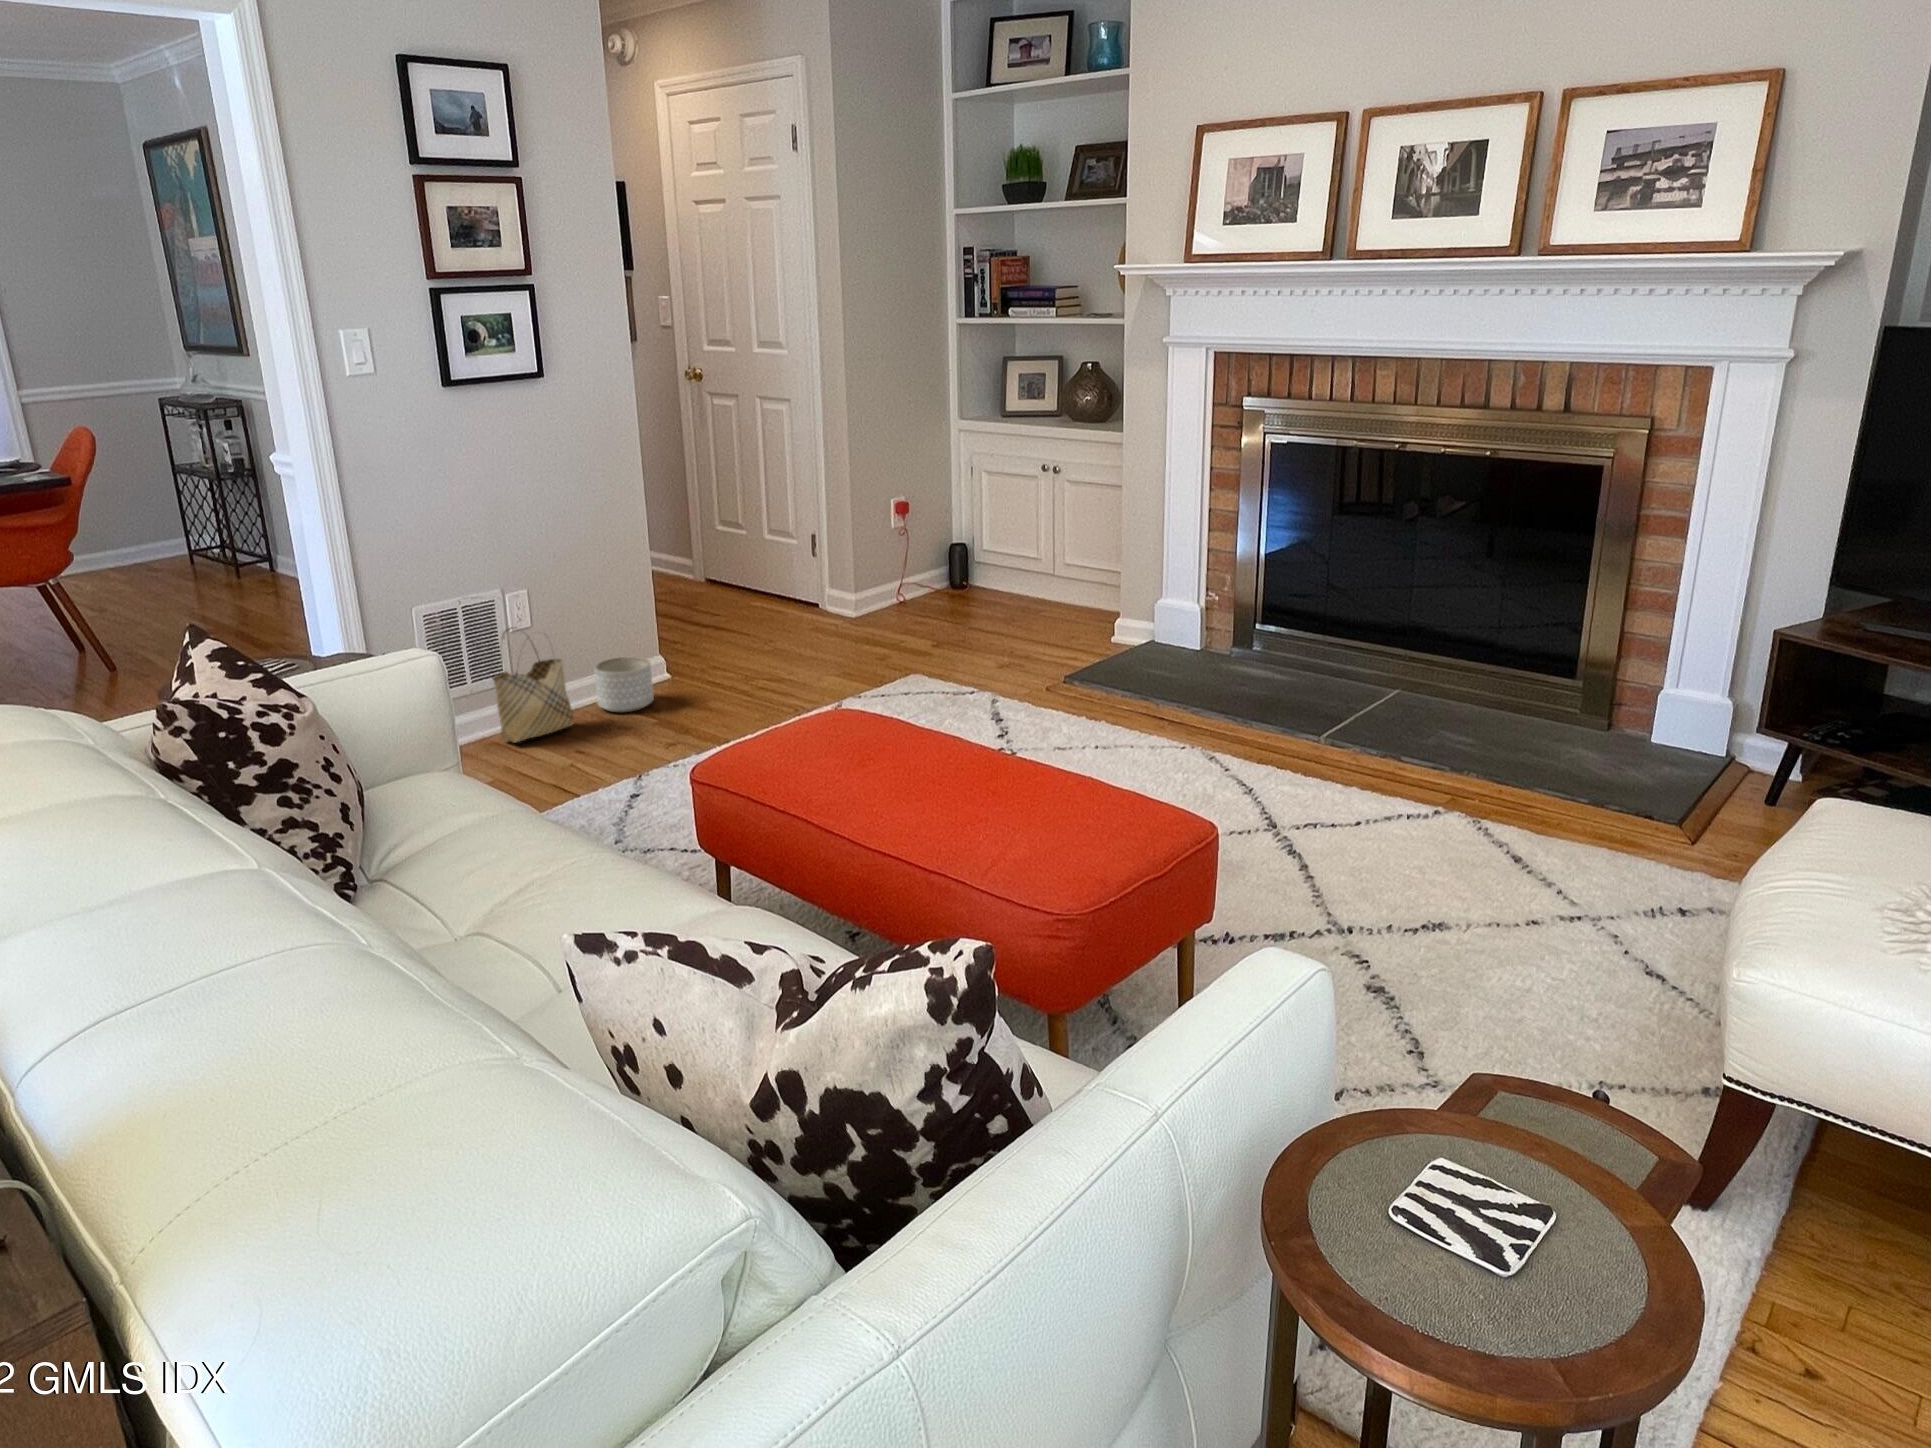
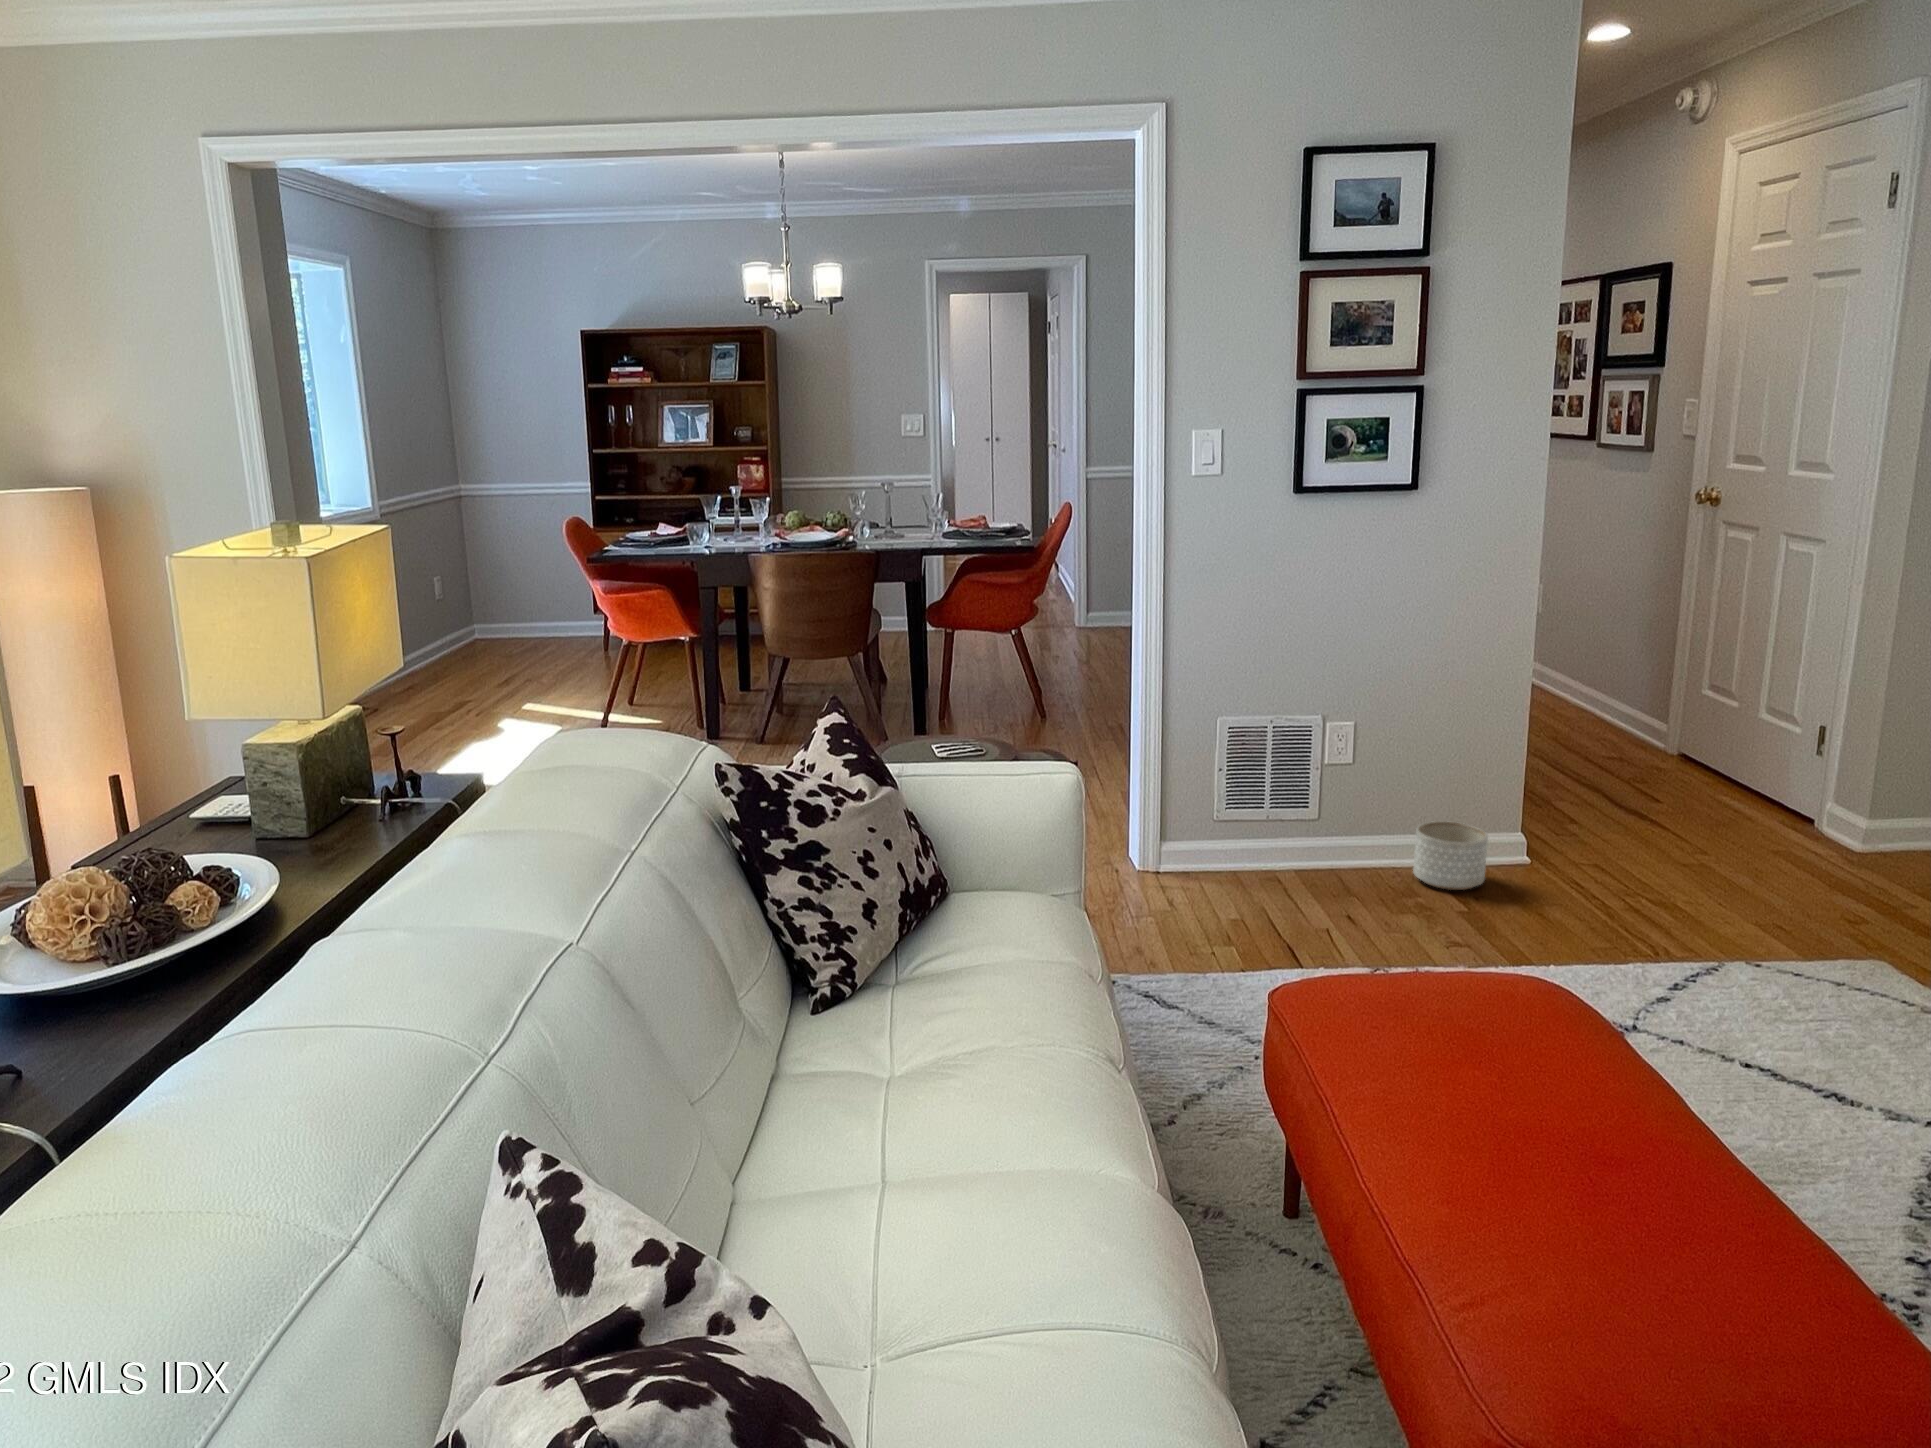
woven basket: present [492,628,573,743] -> none [1283,760,1373,886]

